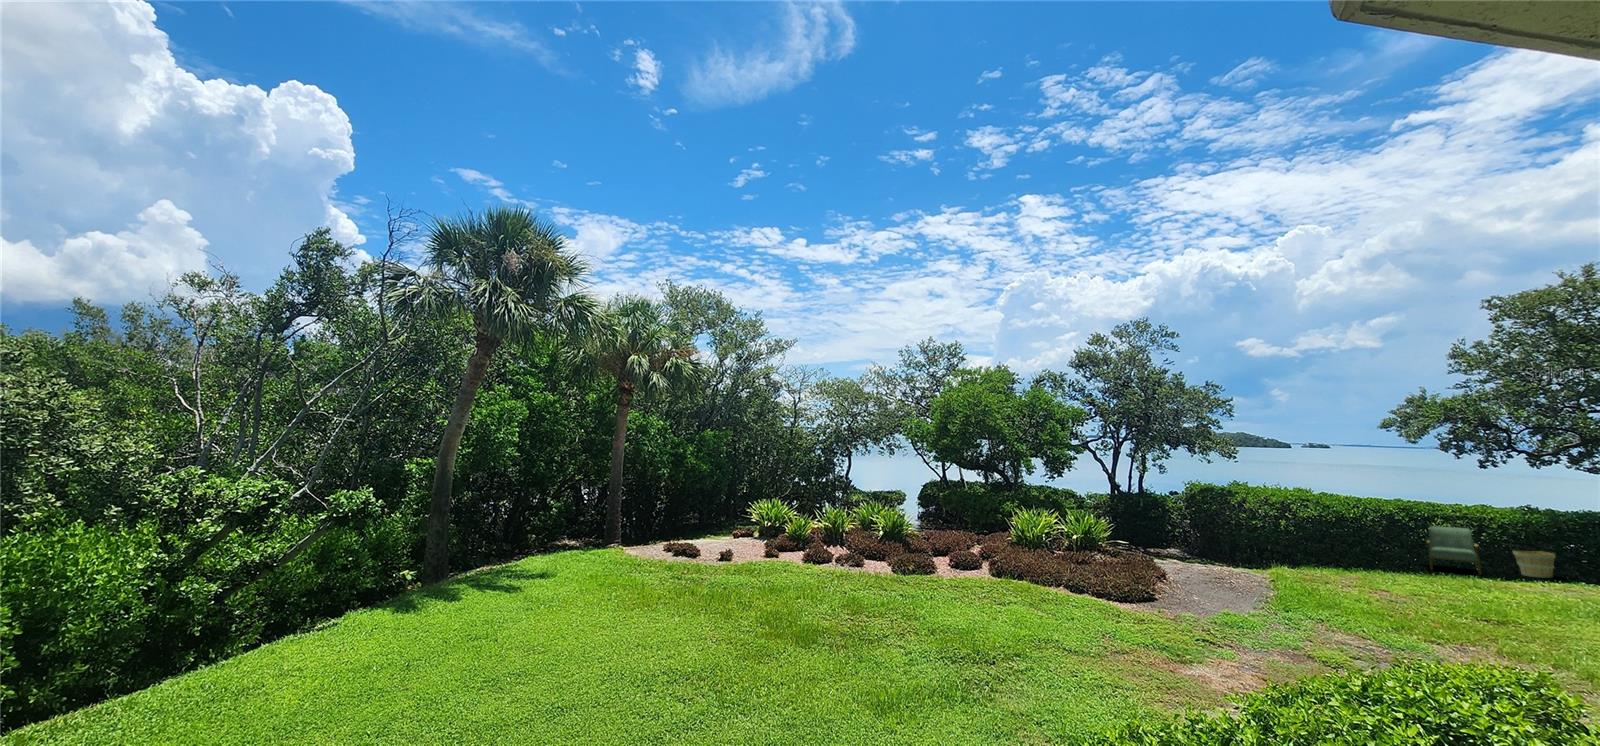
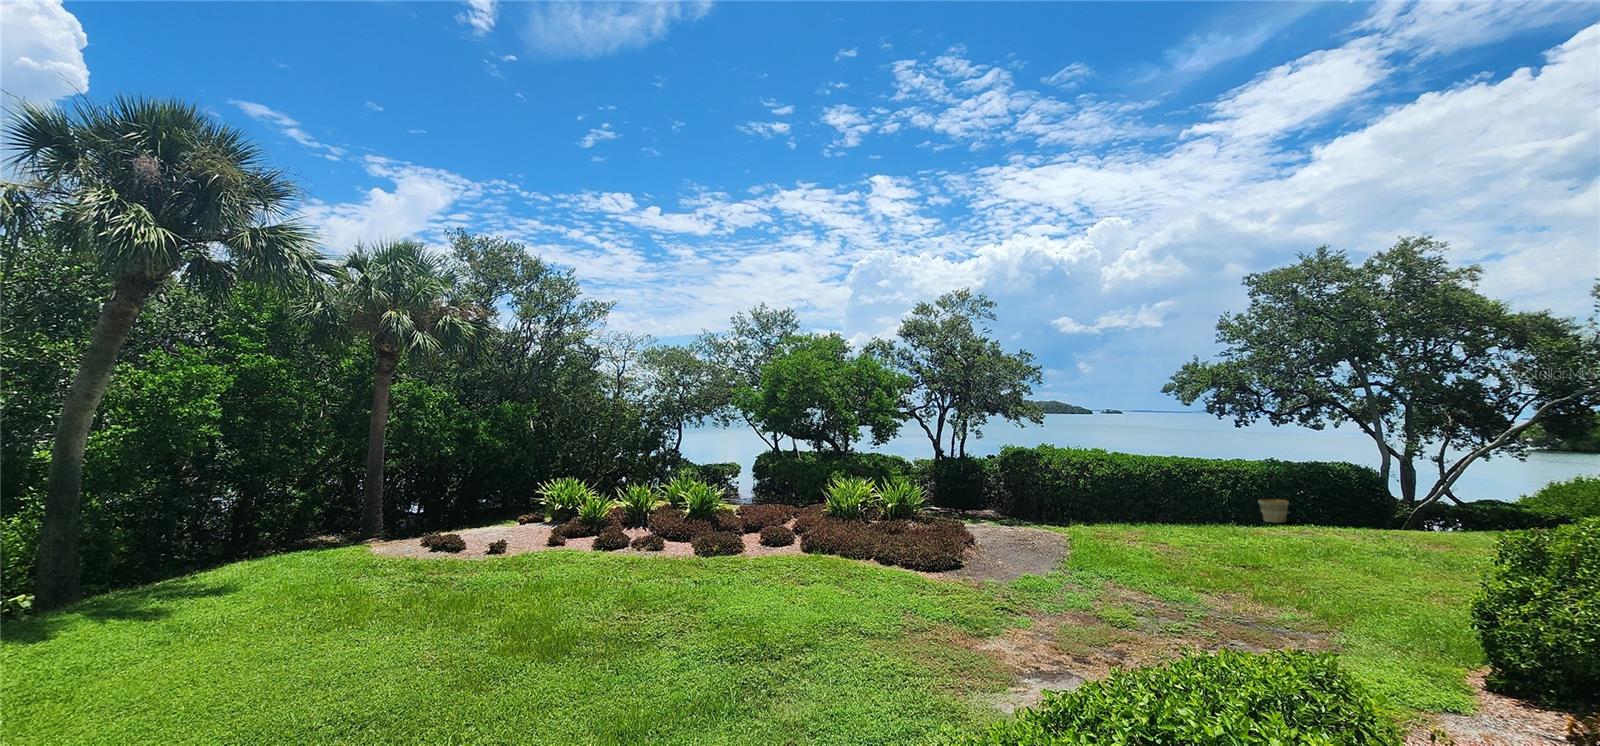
chair: present [1427,526,1481,574] -> none [1195,481,1235,523]

